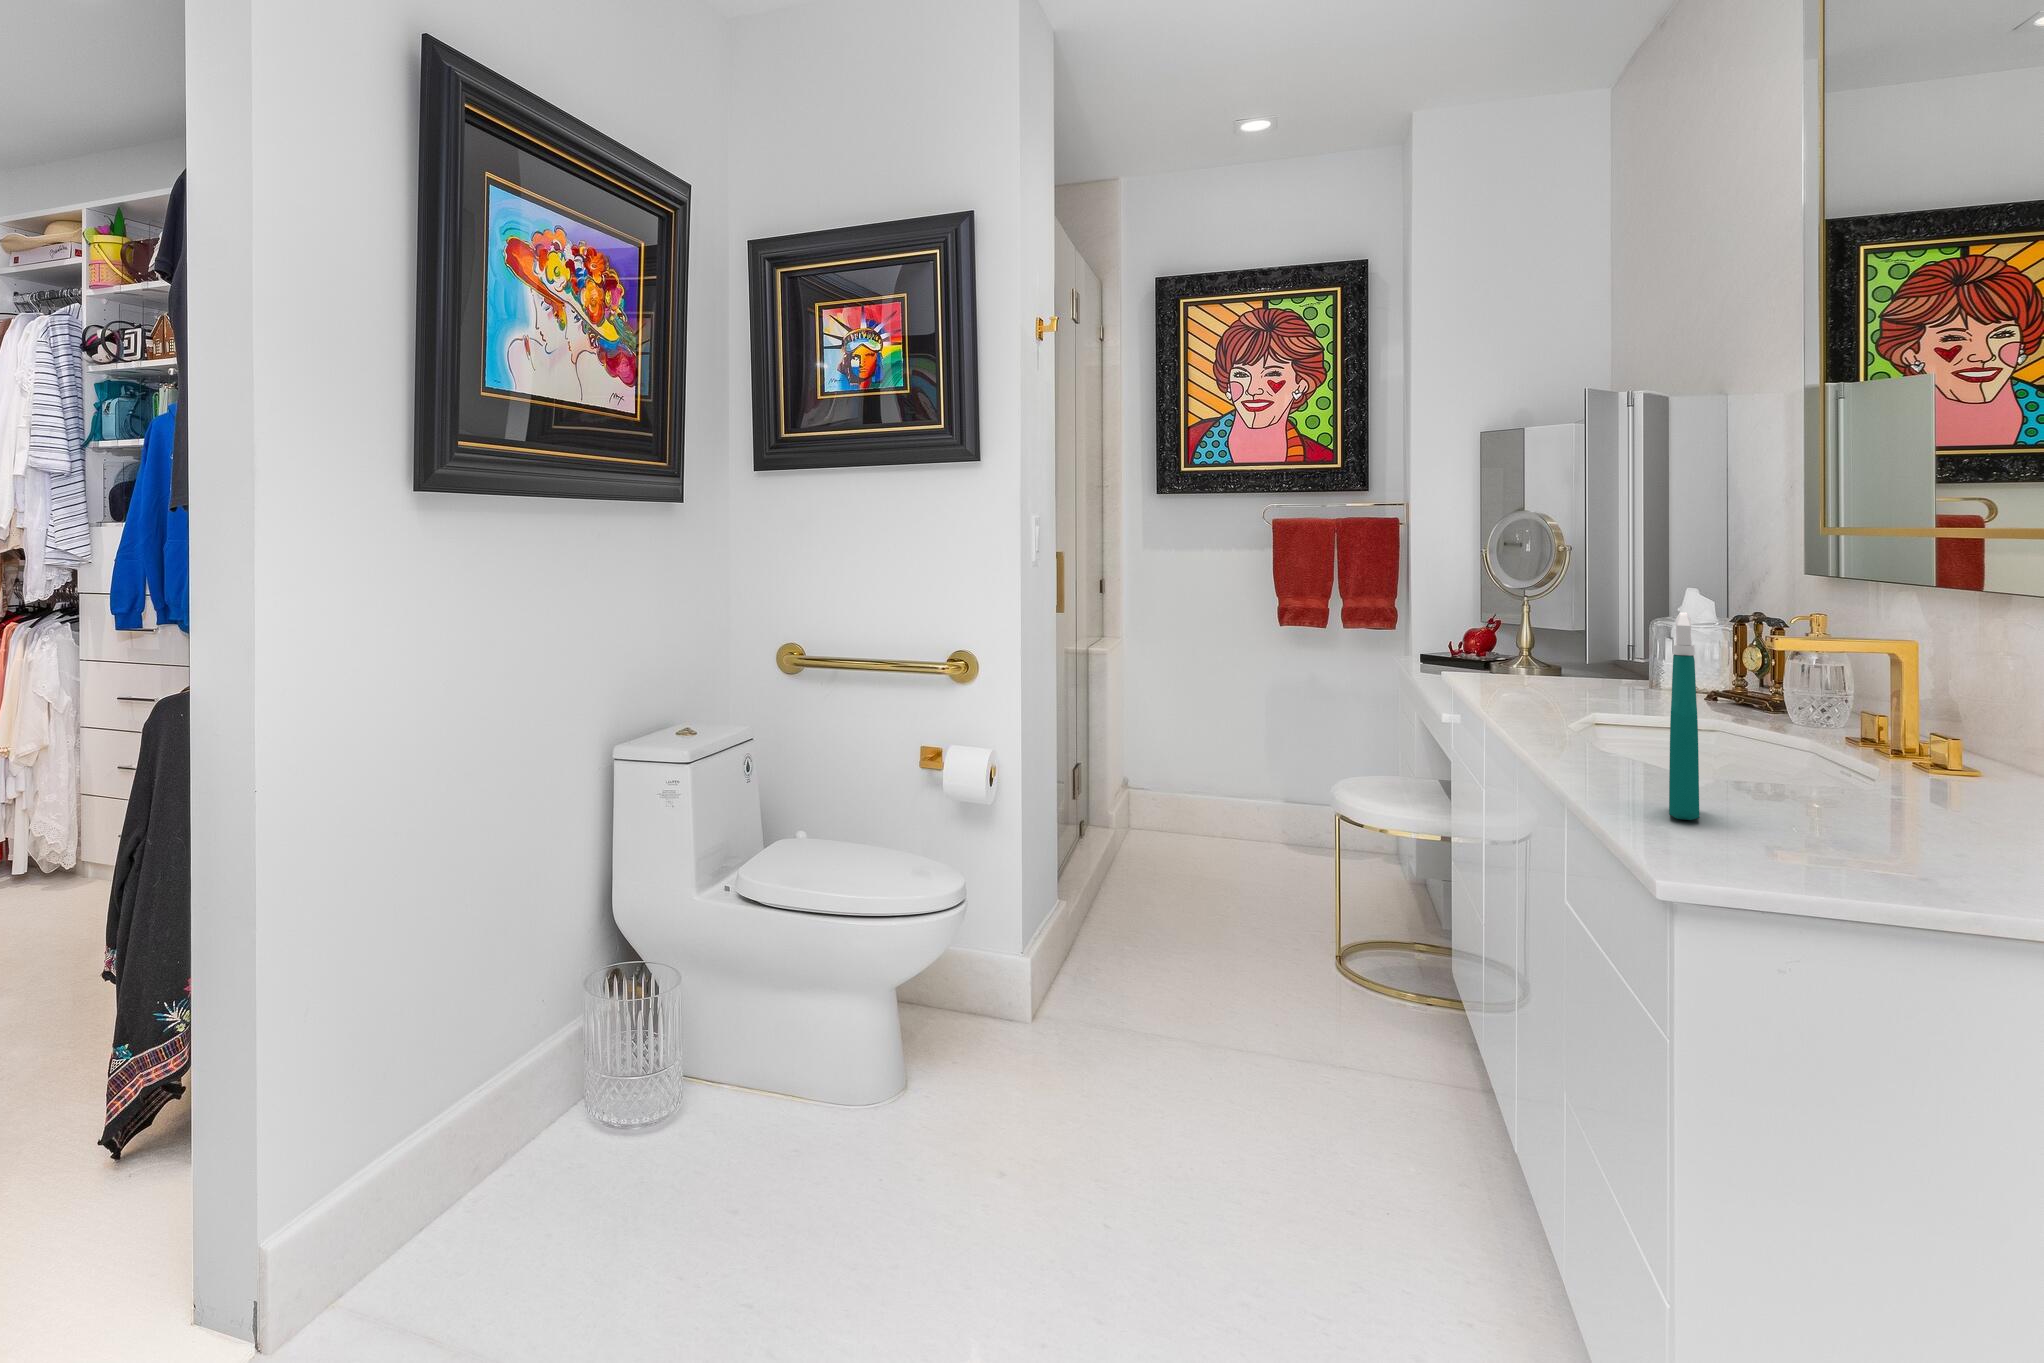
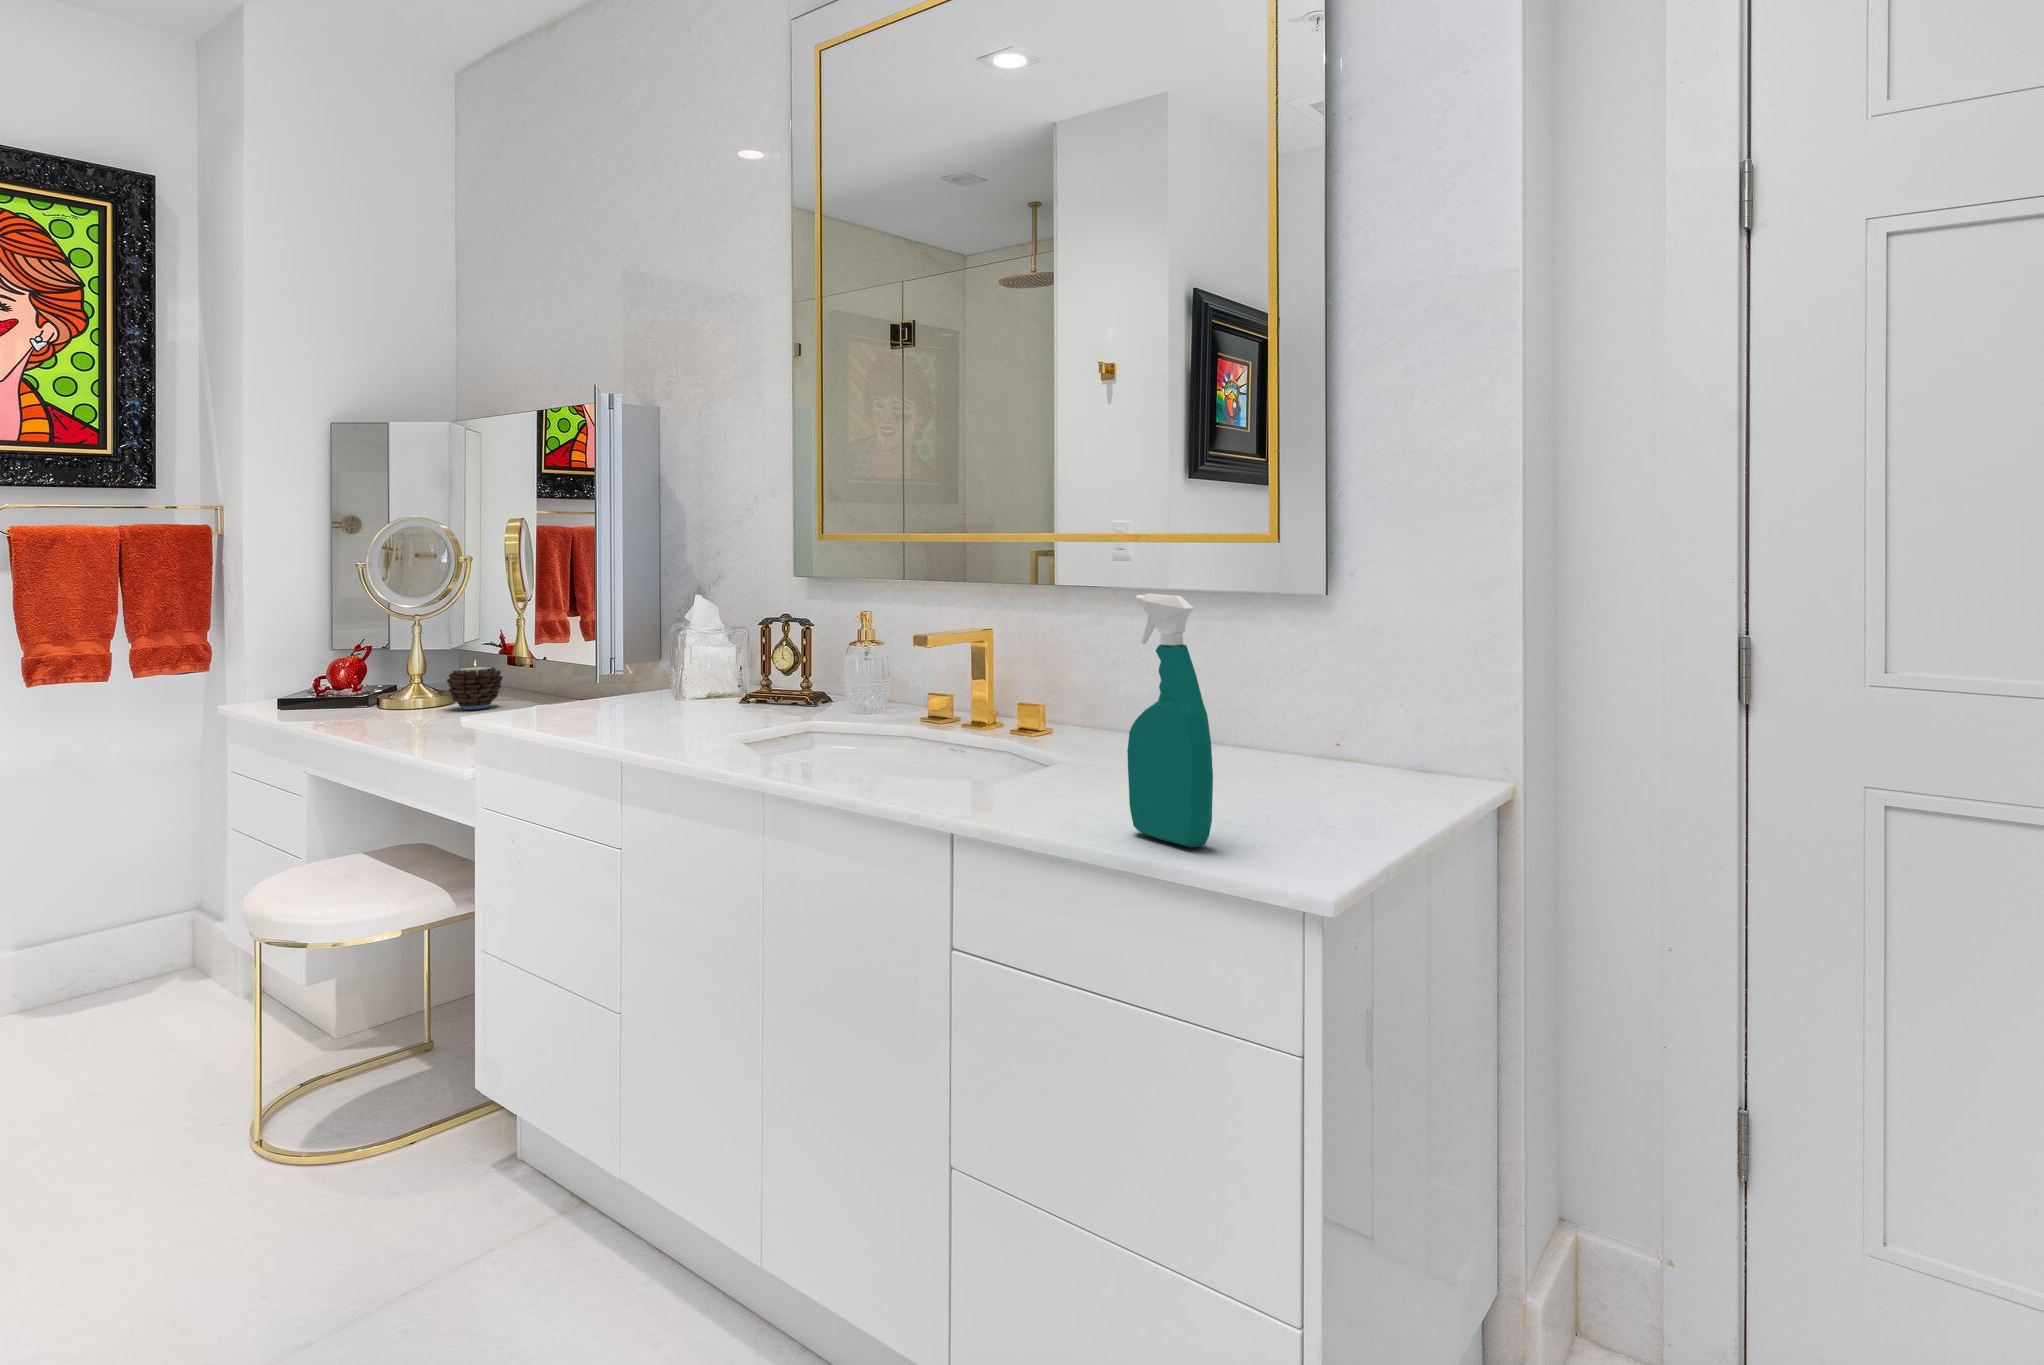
candle: none [1483,635,1528,675] -> present [447,660,503,709]

